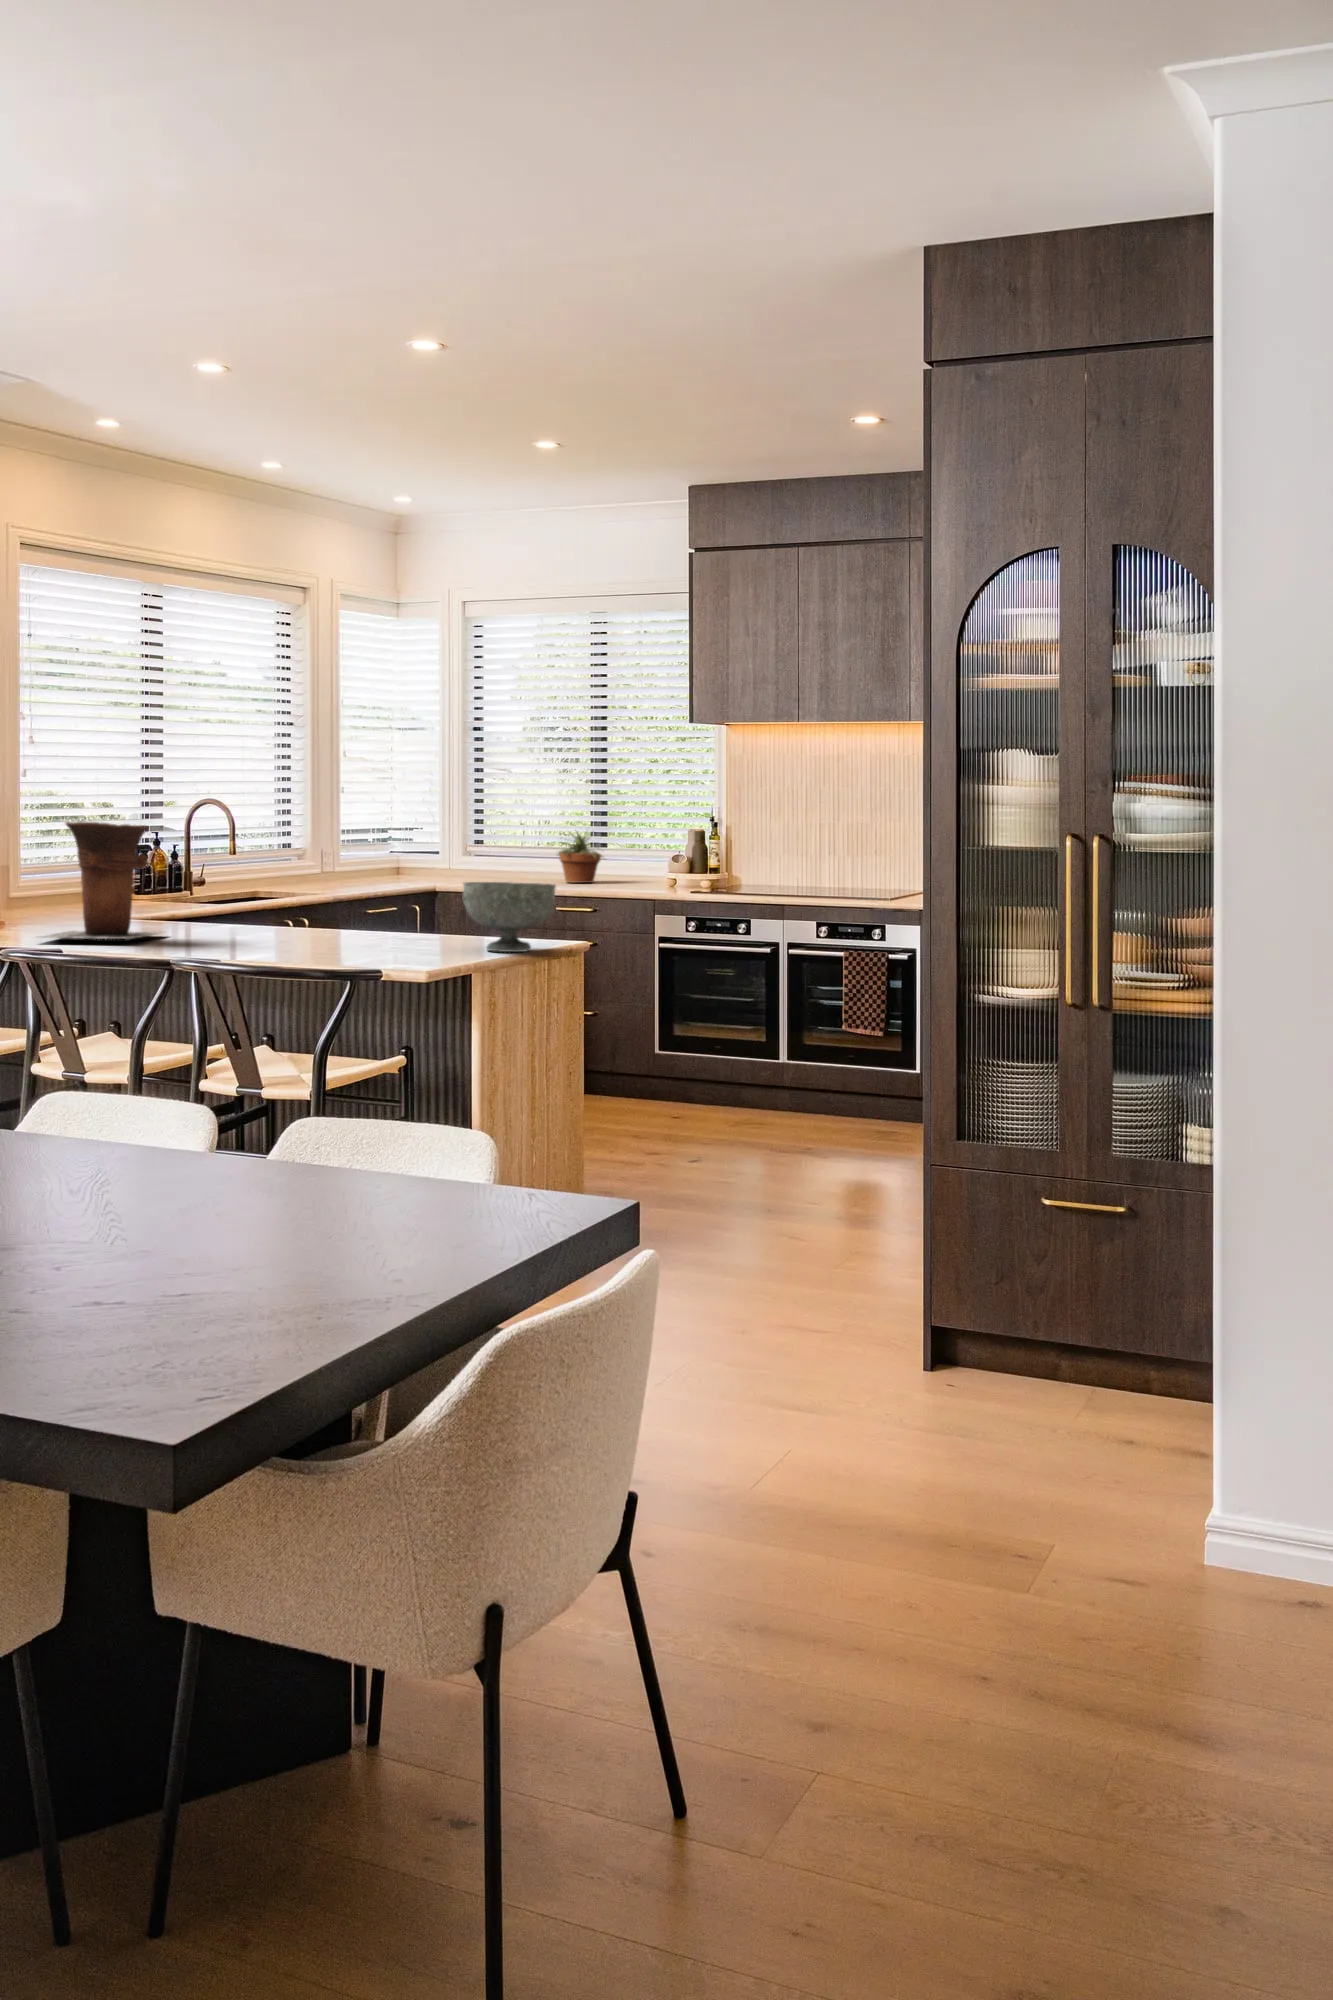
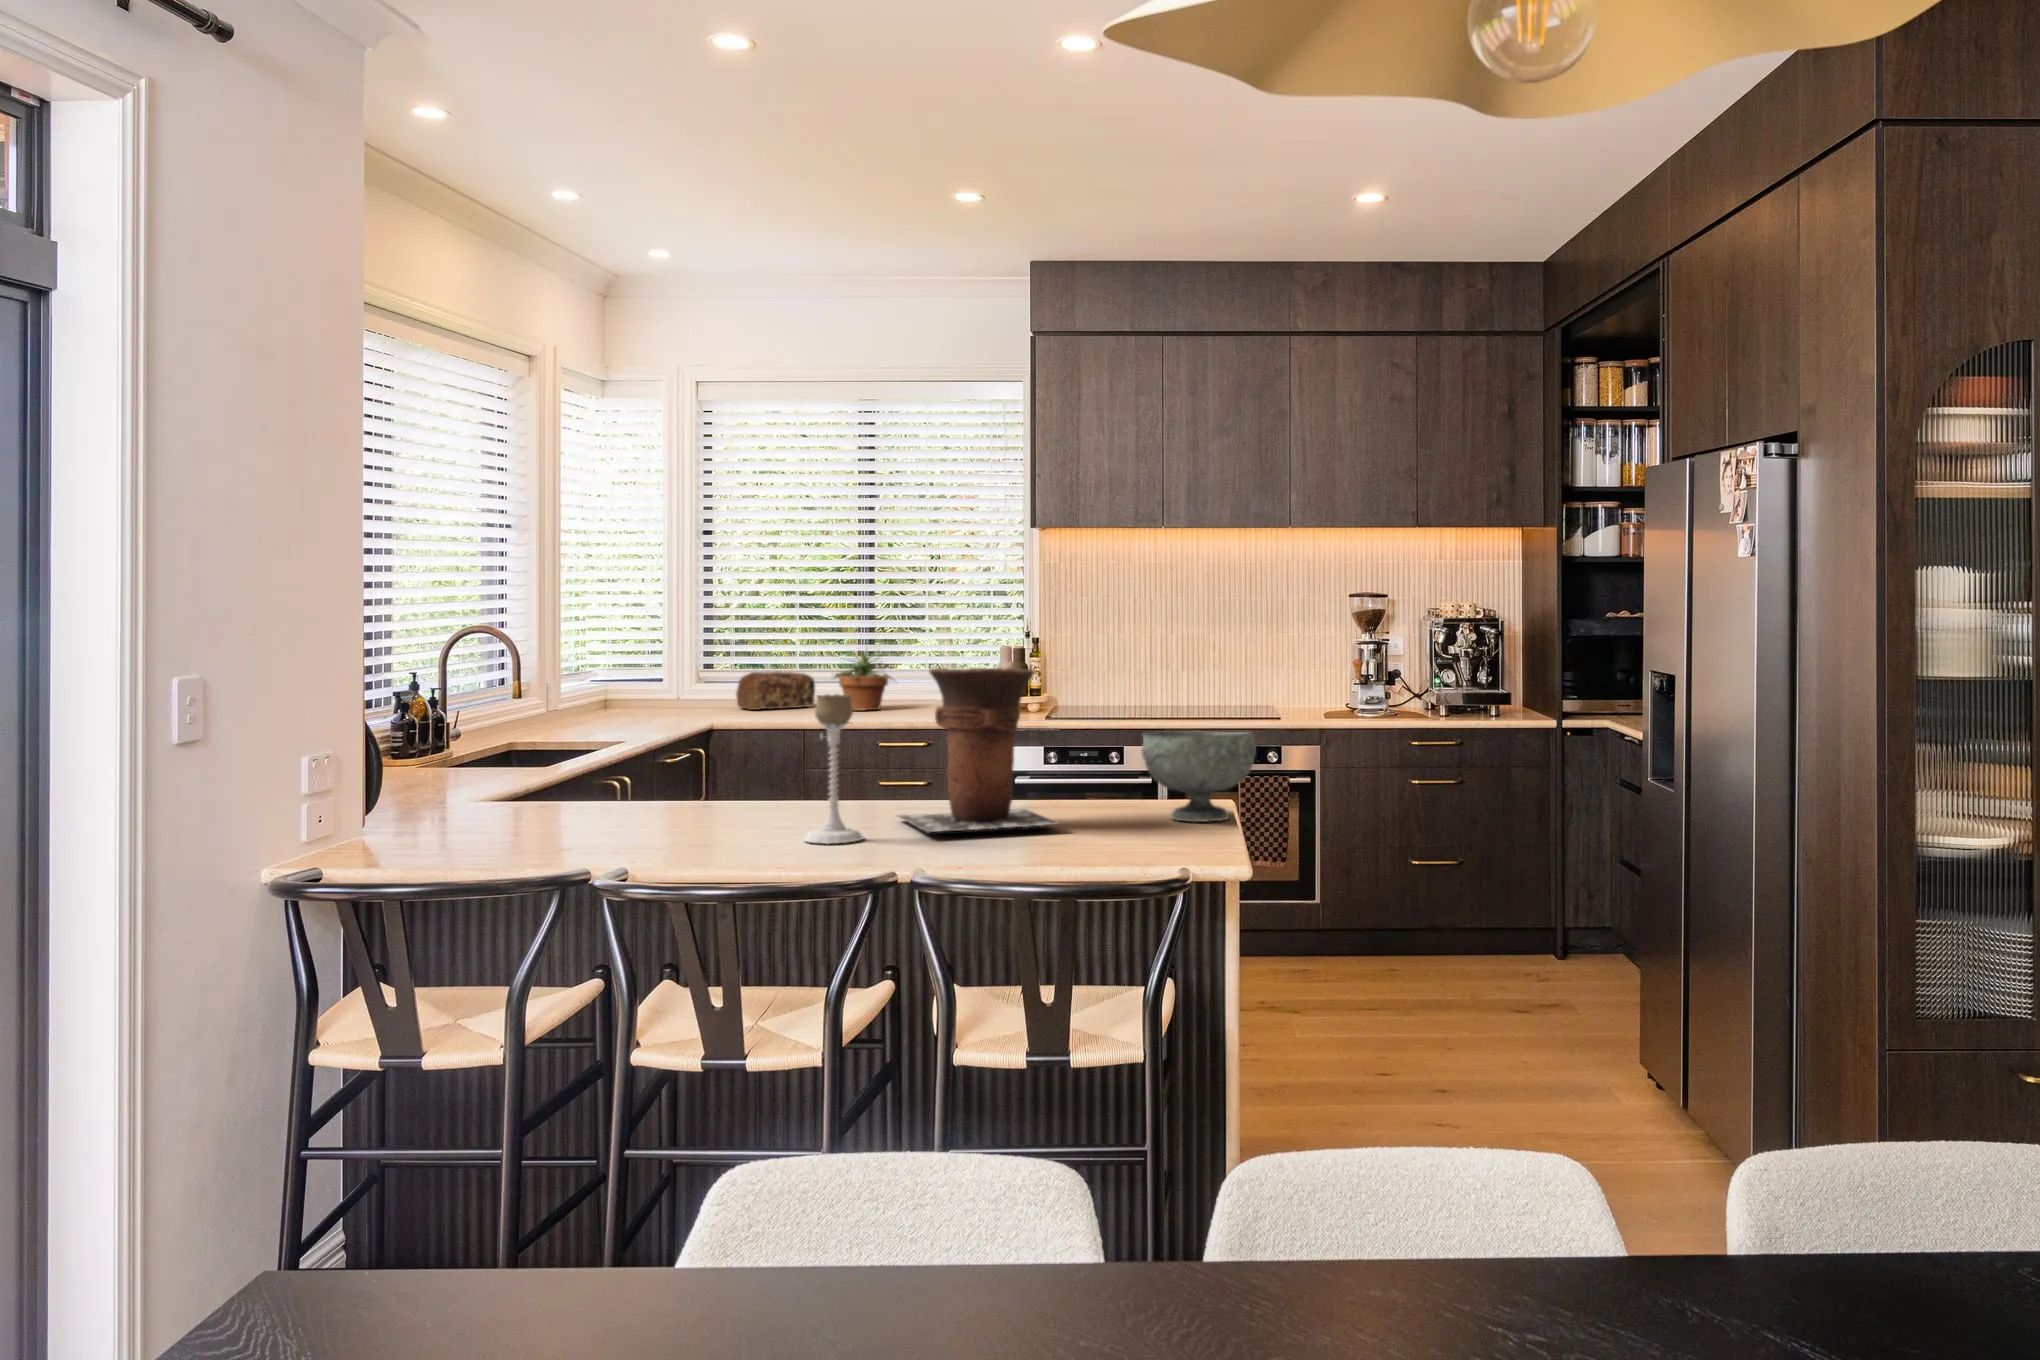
vase: present [43,821,160,939] -> present [899,668,1059,832]
candle holder: none [202,842,246,948] -> present [804,694,863,844]
bread loaf: none [487,848,551,880] -> present [736,672,815,710]

